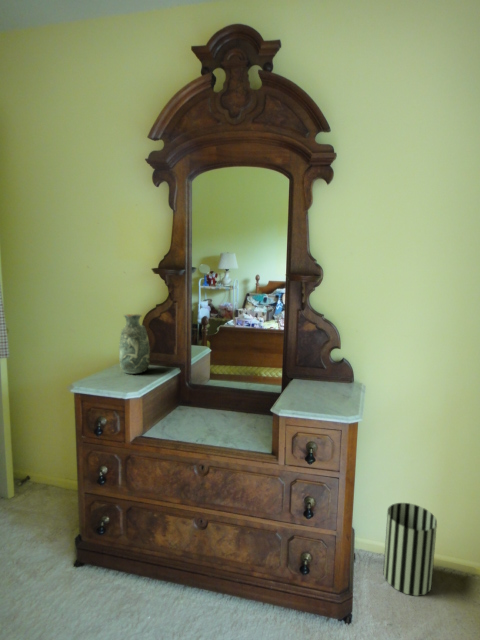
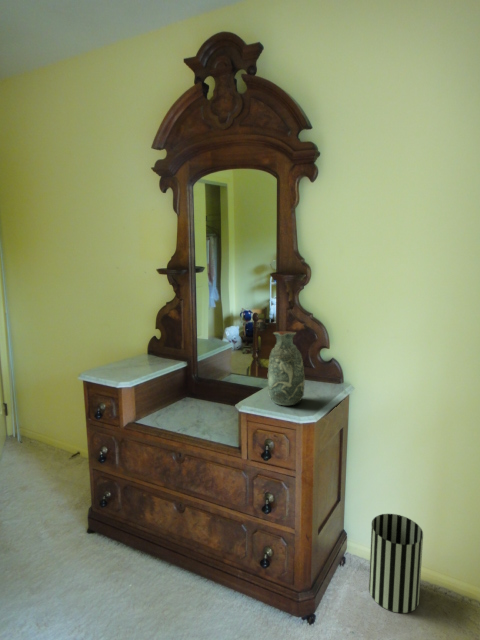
decorative vase: present [119,314,150,374] -> present [268,332,305,405]

